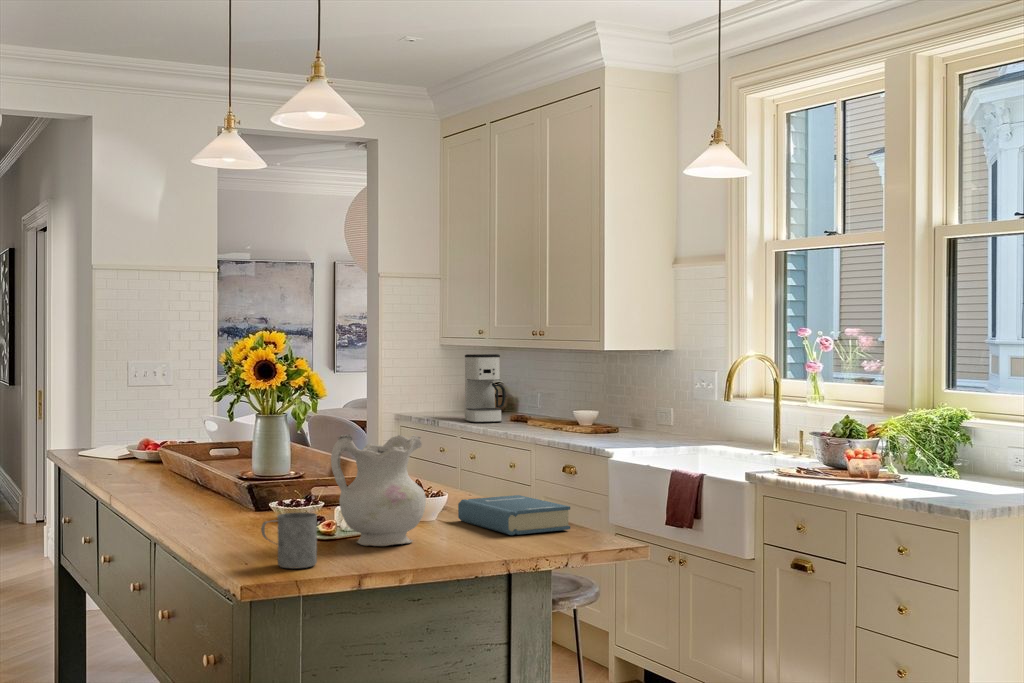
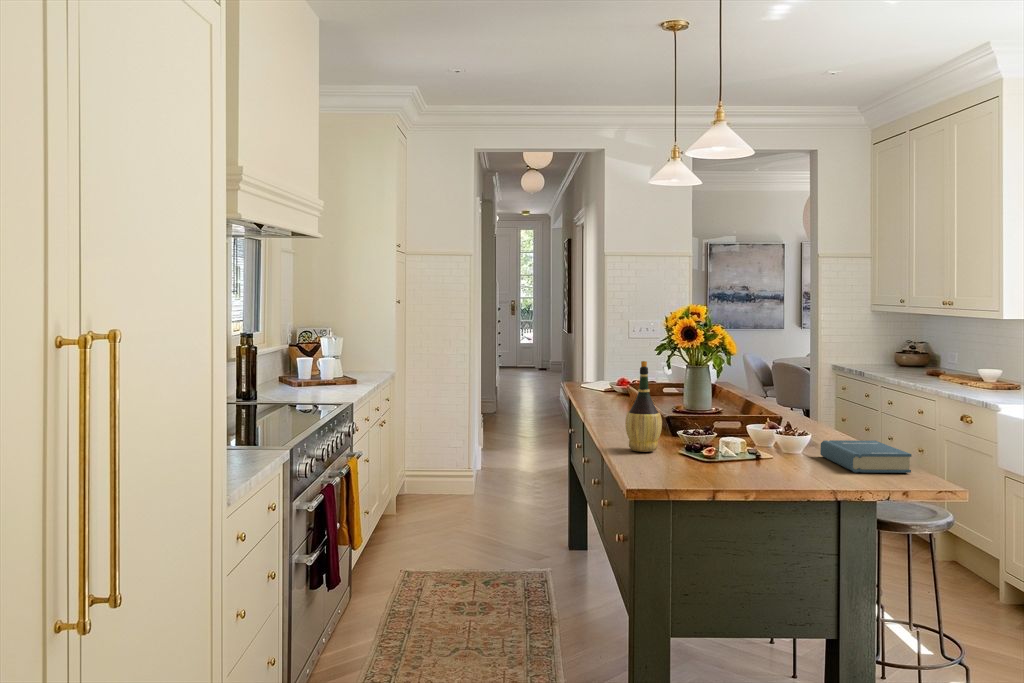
coffee maker: present [465,354,506,423] -> none [886,319,923,375]
wine bottle: none [202,405,256,535] -> present [625,361,662,452]
ceramic pitcher: present [331,435,426,546] -> none [709,386,782,471]
mug: present [261,512,317,569] -> none [647,441,689,481]

